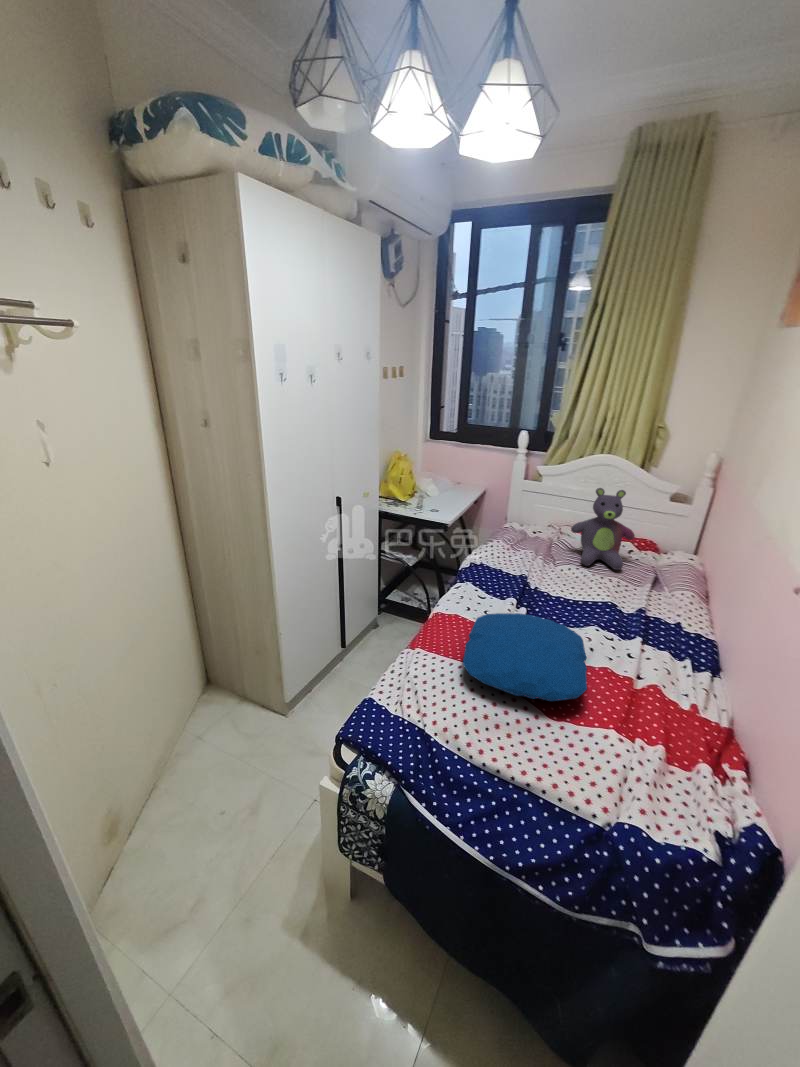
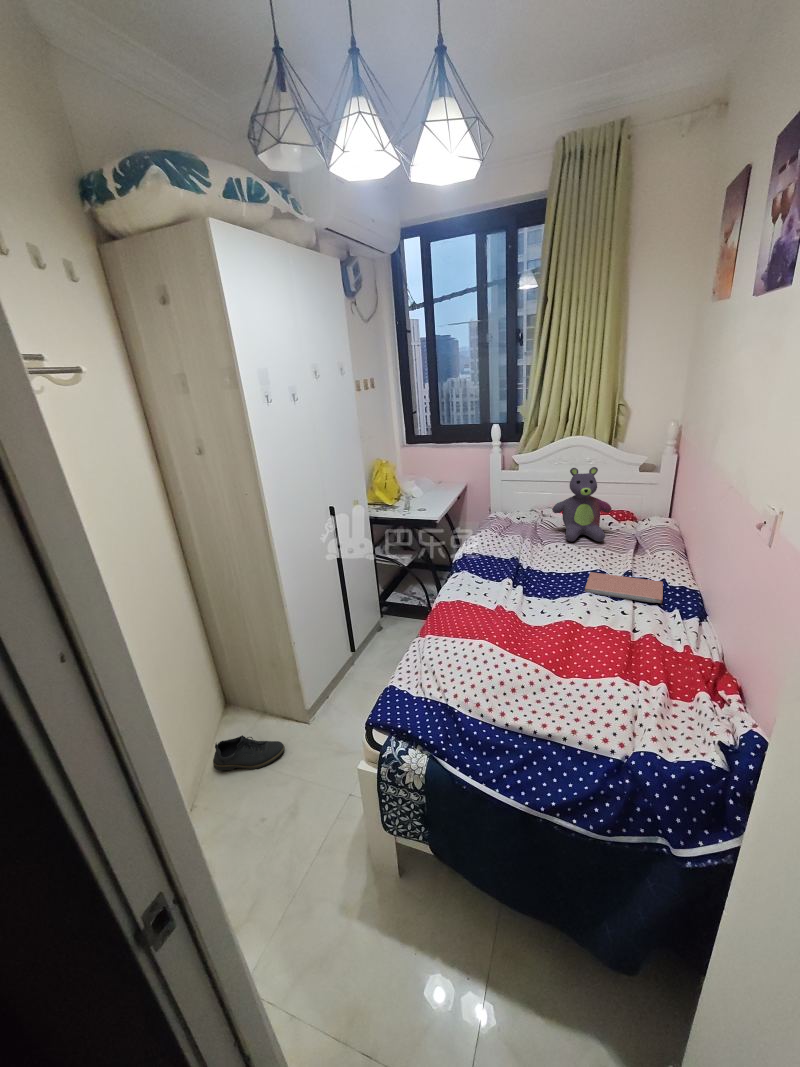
notebook: none [592,603,679,650] -> present [585,572,663,603]
pillow: present [463,613,587,701] -> none [473,590,589,661]
shoe: none [183,720,258,756] -> present [213,735,285,770]

